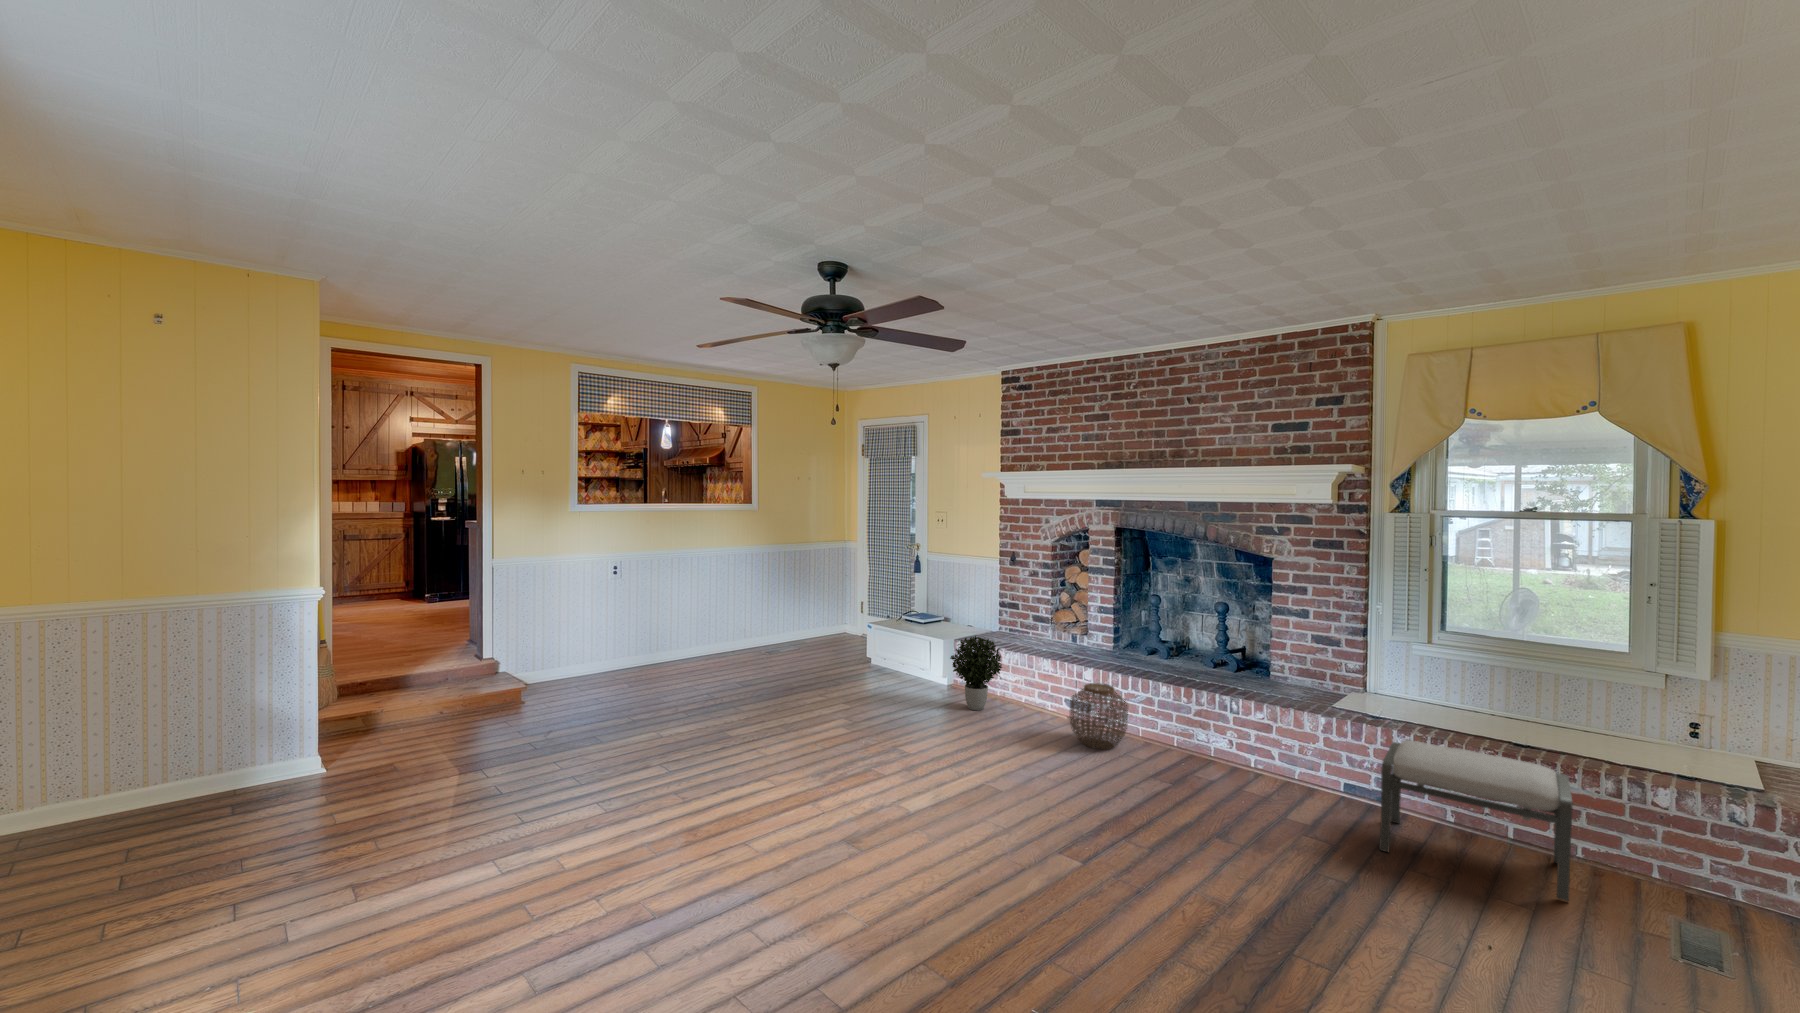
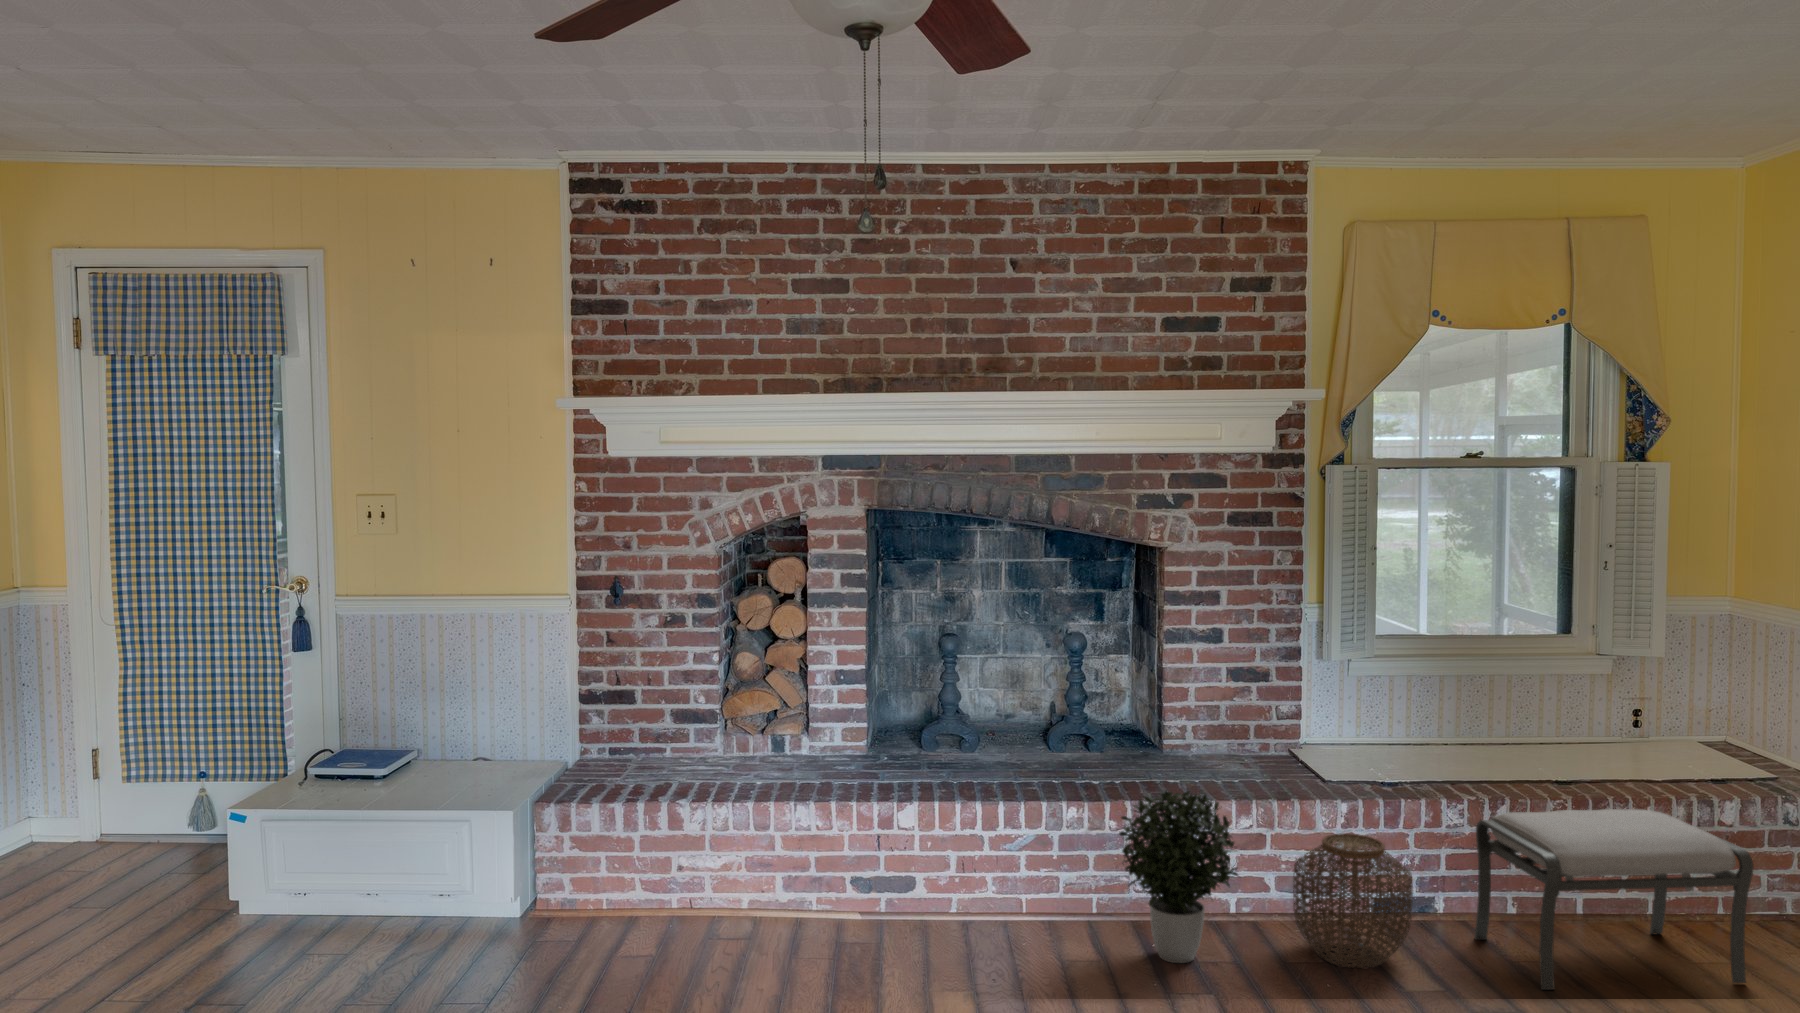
potted plant: present [950,636,1002,711] -> present [1119,791,1238,963]
woven basket: present [1070,683,1128,750] -> present [1293,833,1413,968]

